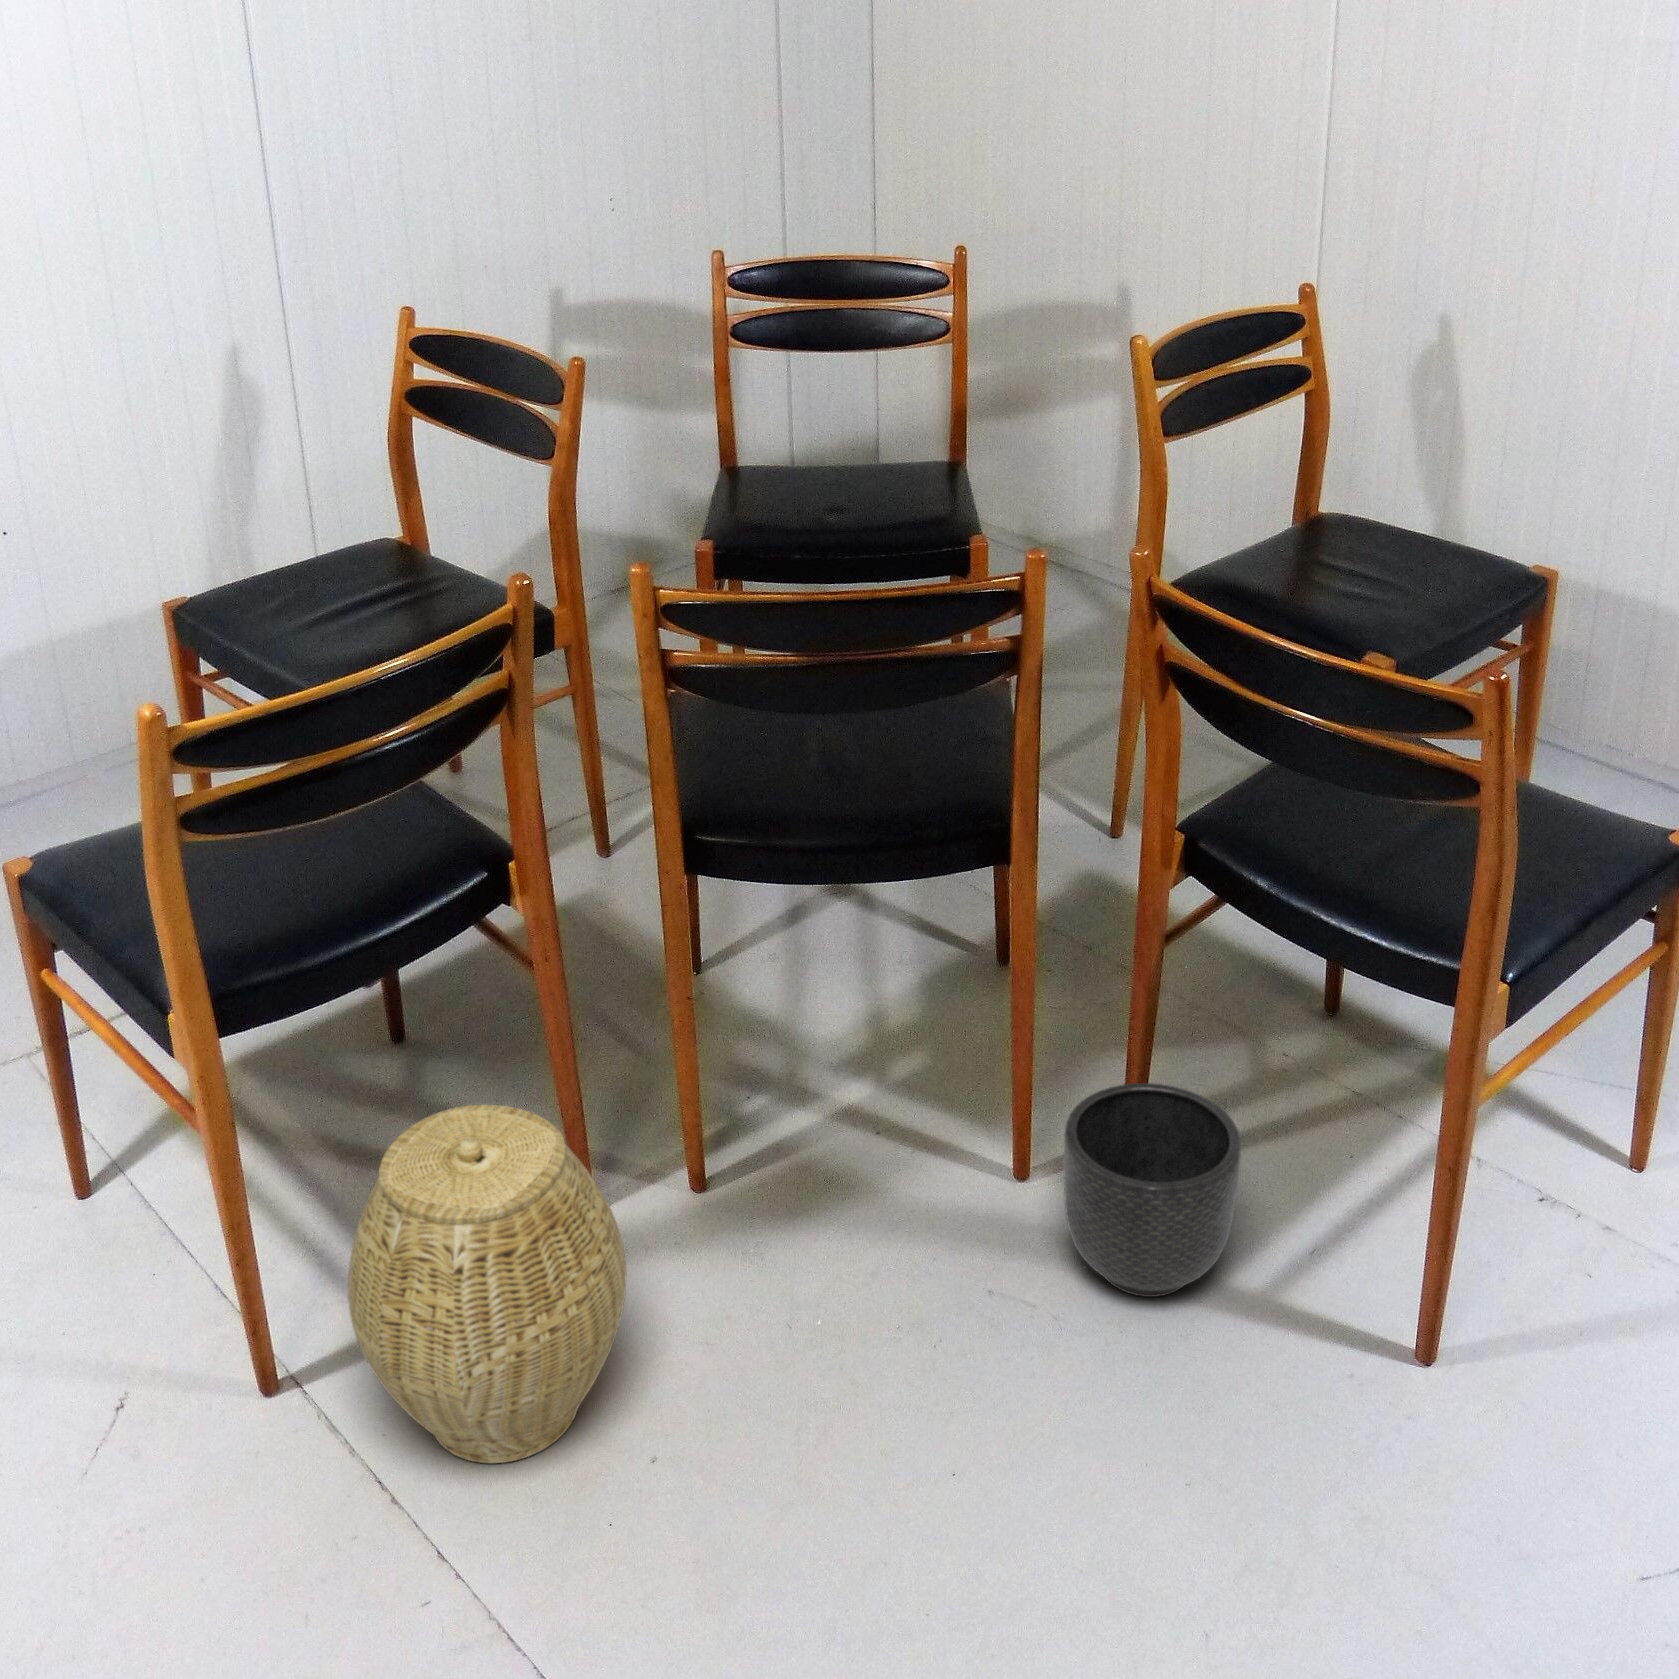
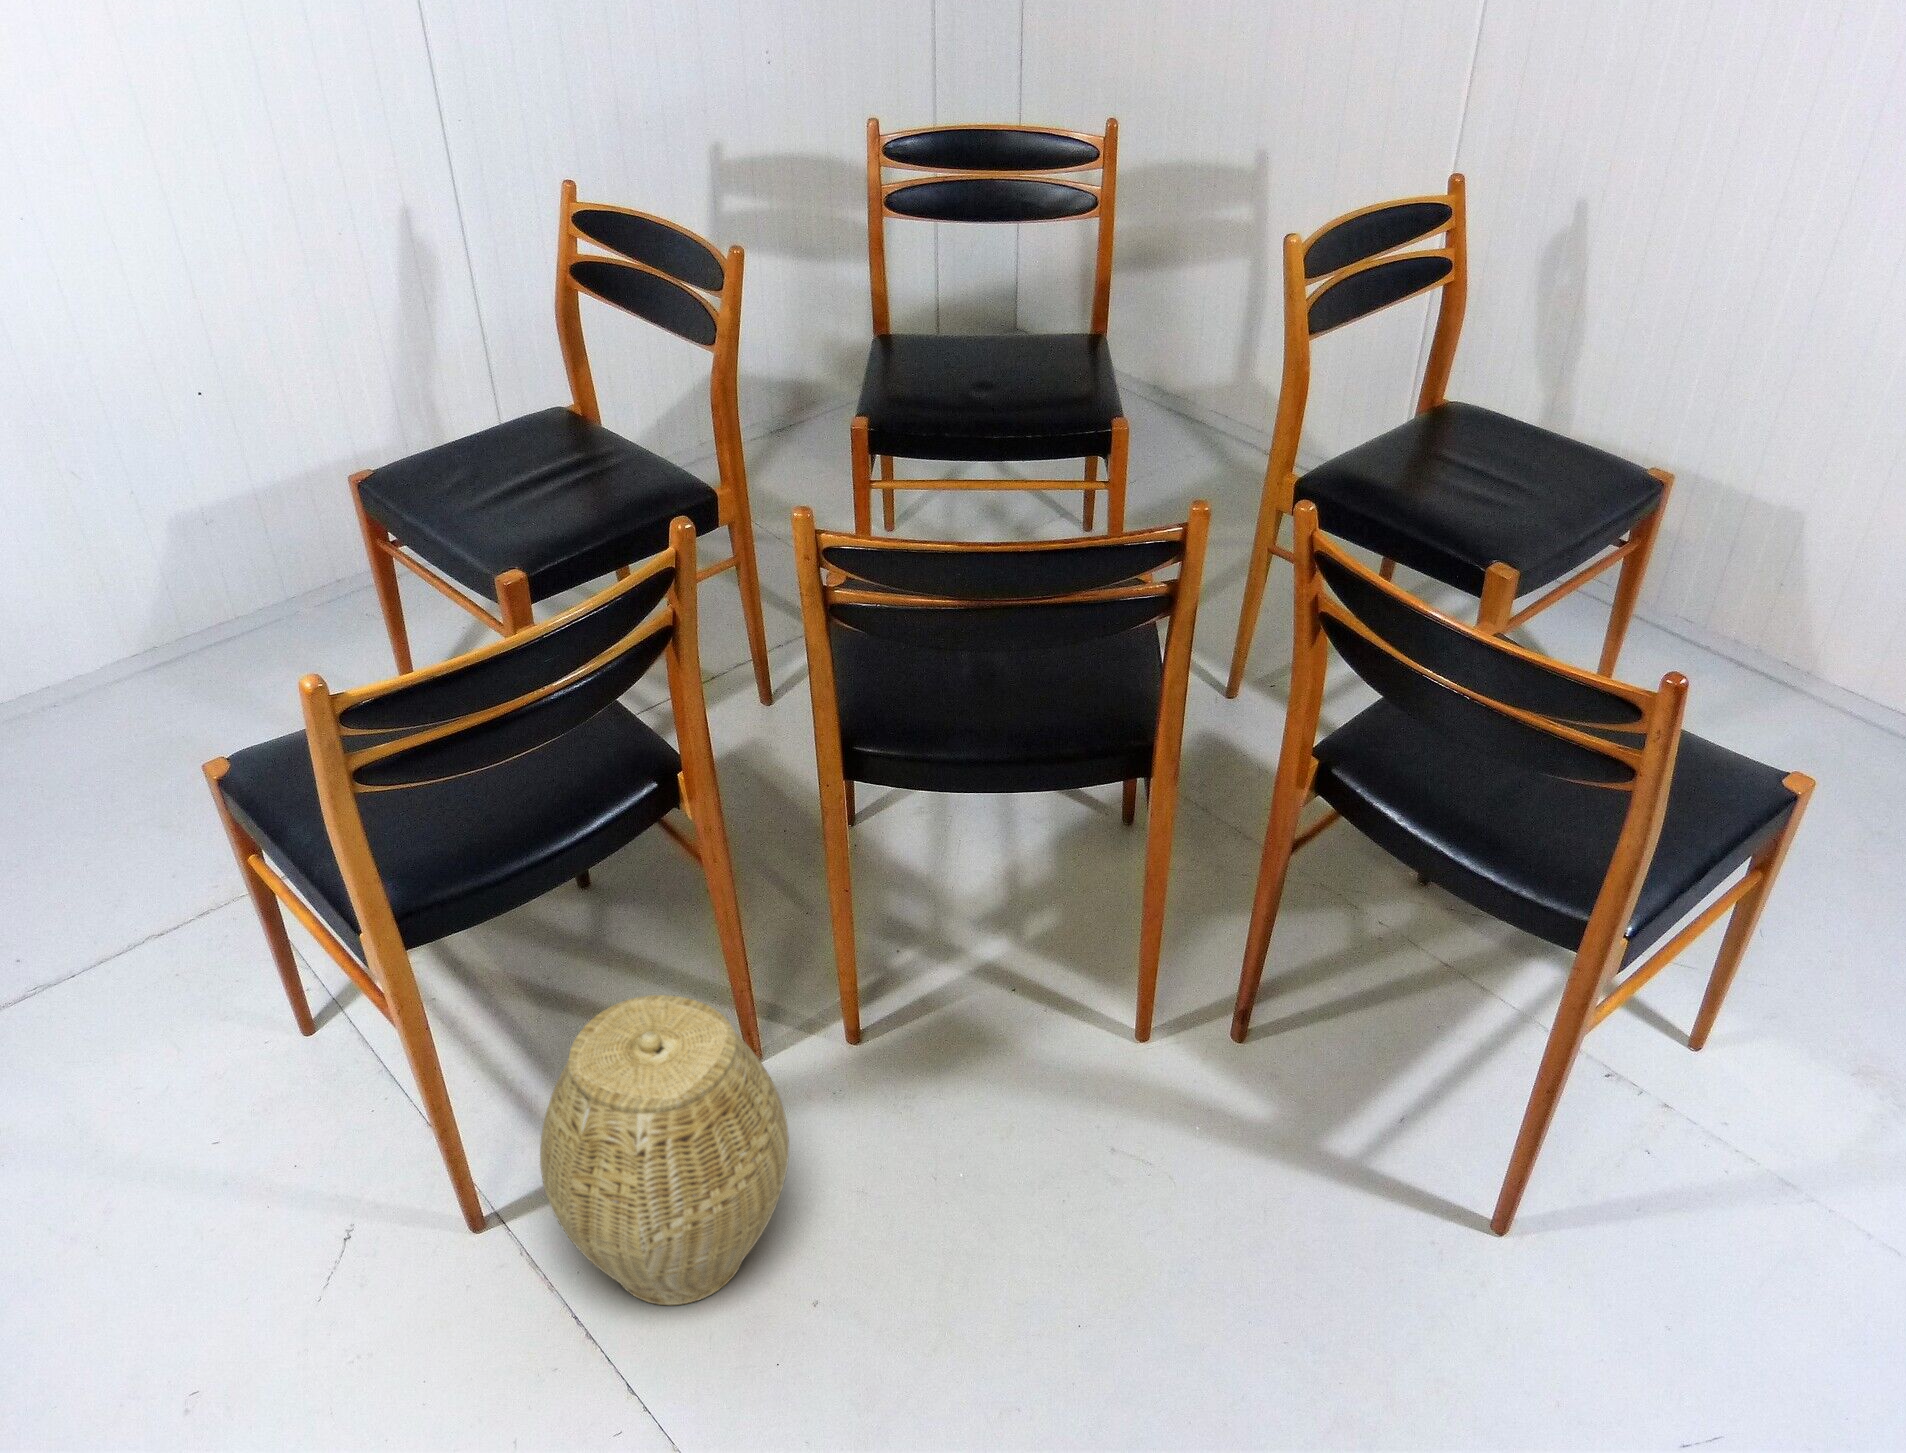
planter: present [1063,1083,1241,1297] -> none [1181,968,1341,1158]

